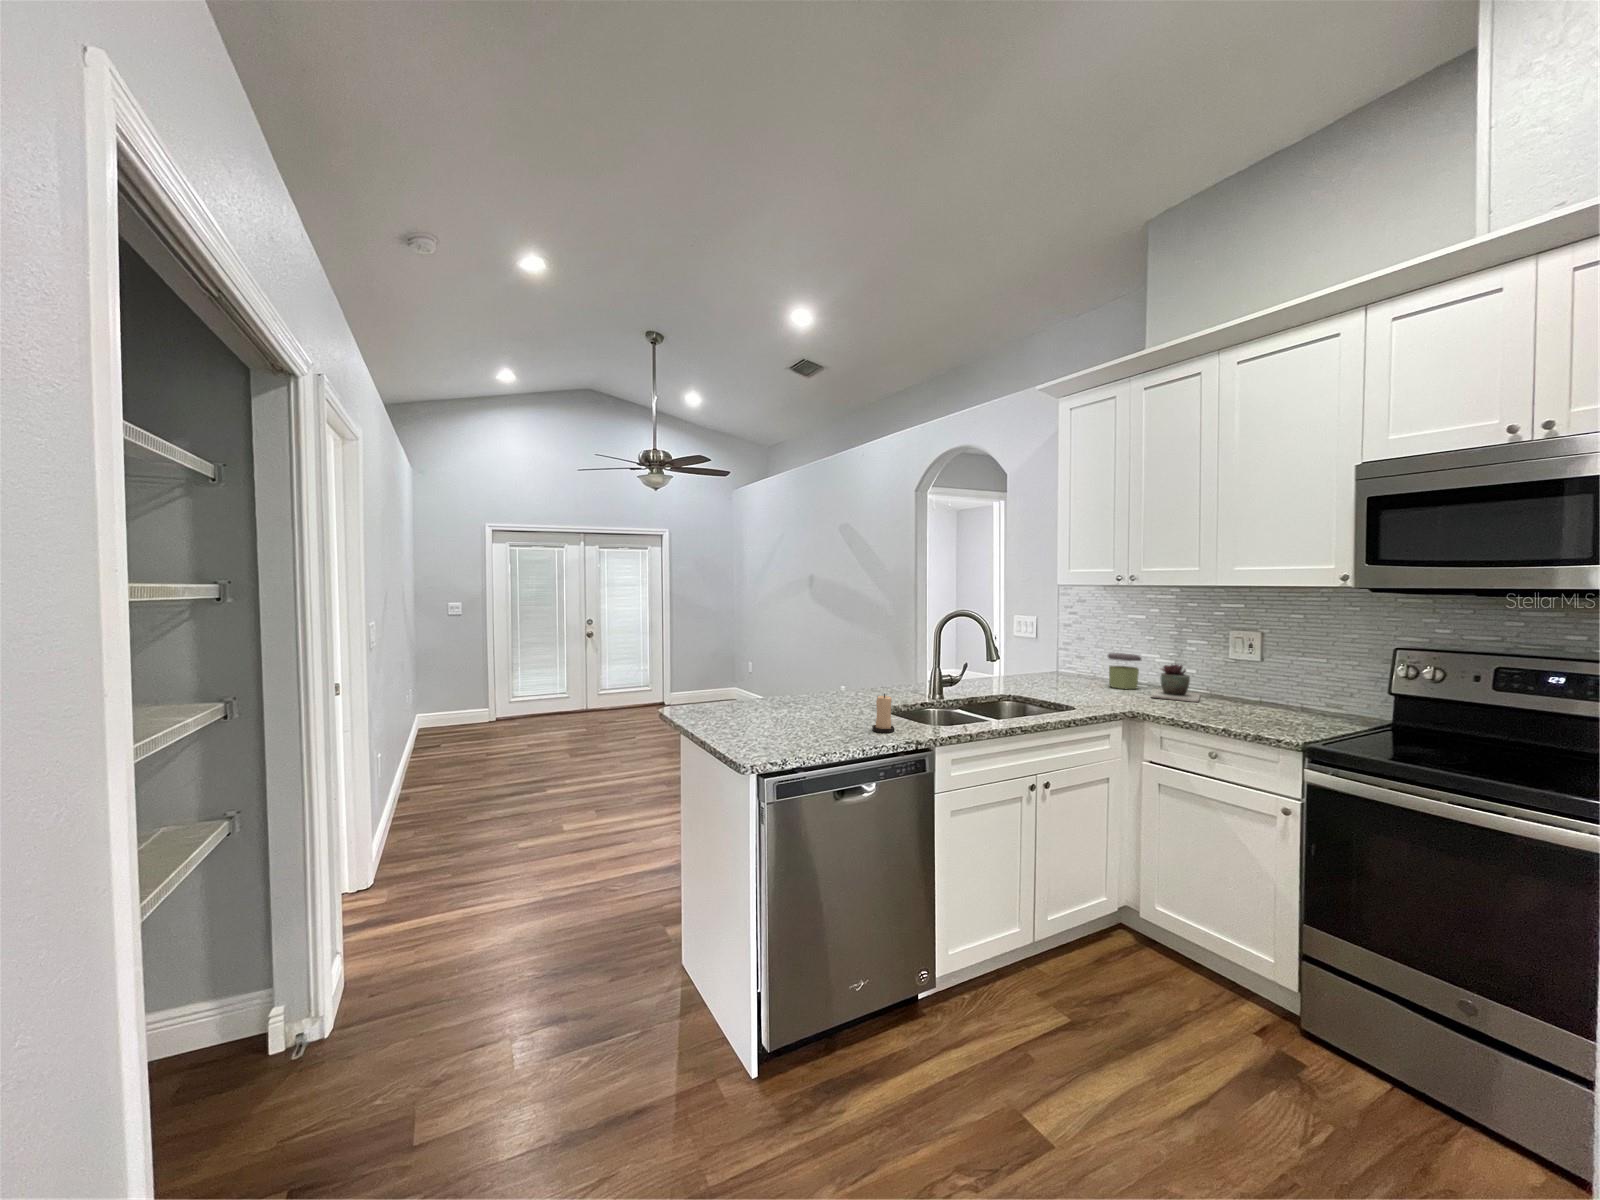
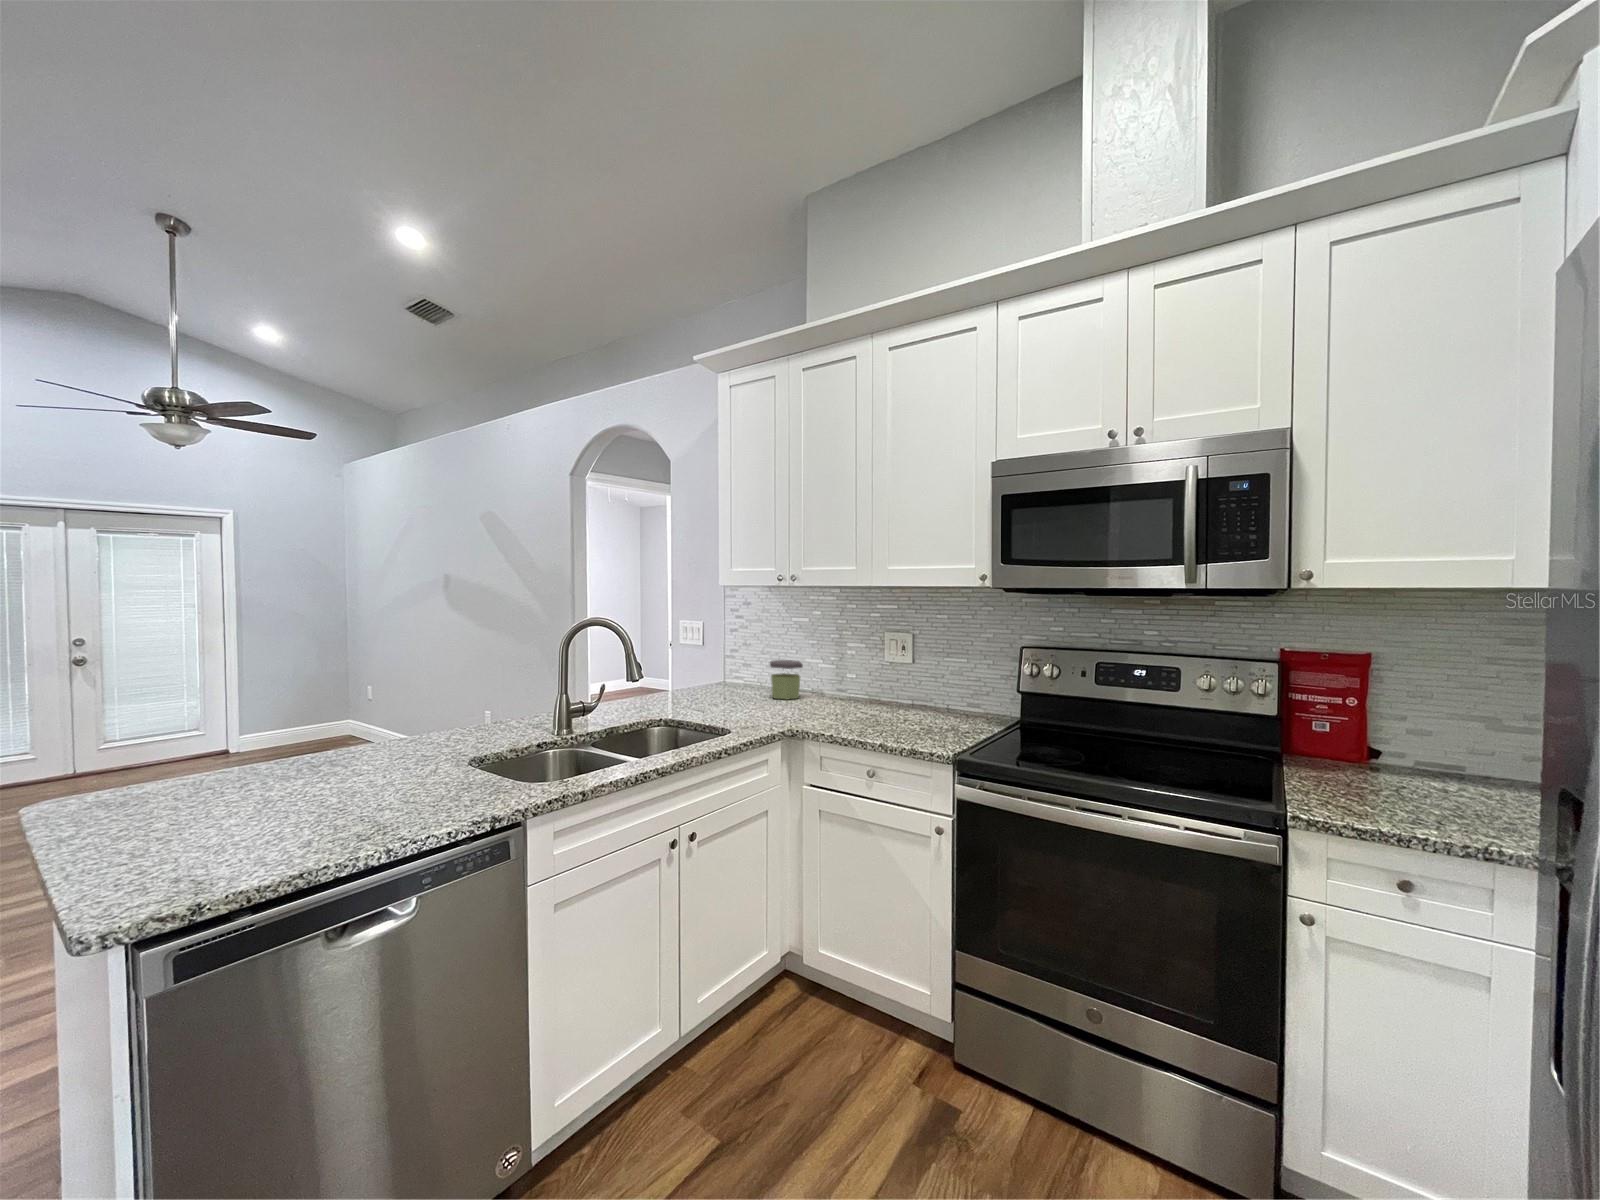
succulent plant: present [1150,664,1200,702] -> none [811,670,858,711]
candle: present [872,694,895,733] -> none [429,748,466,810]

